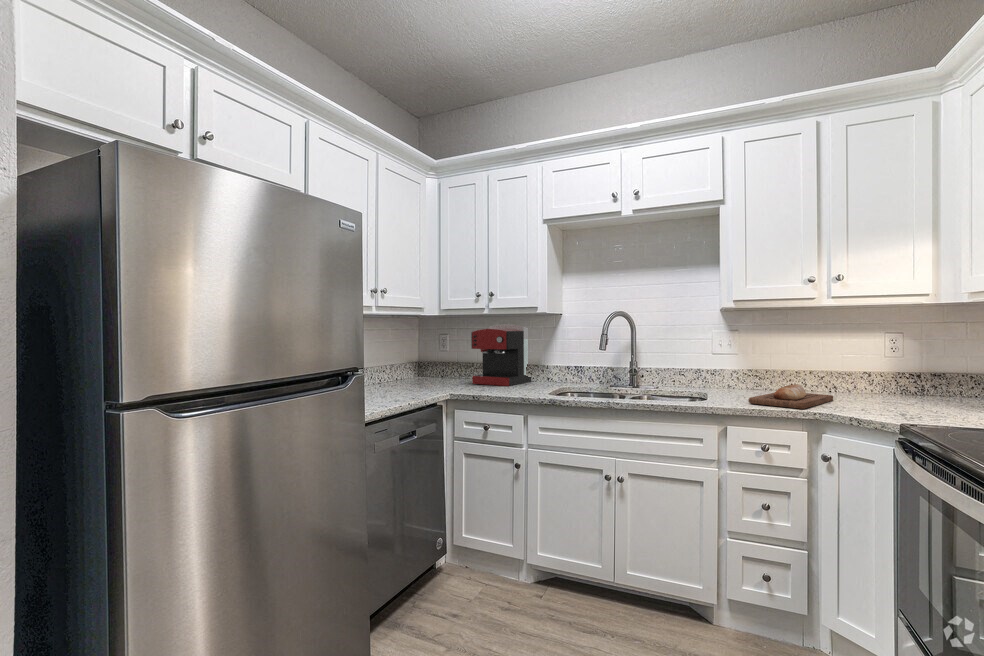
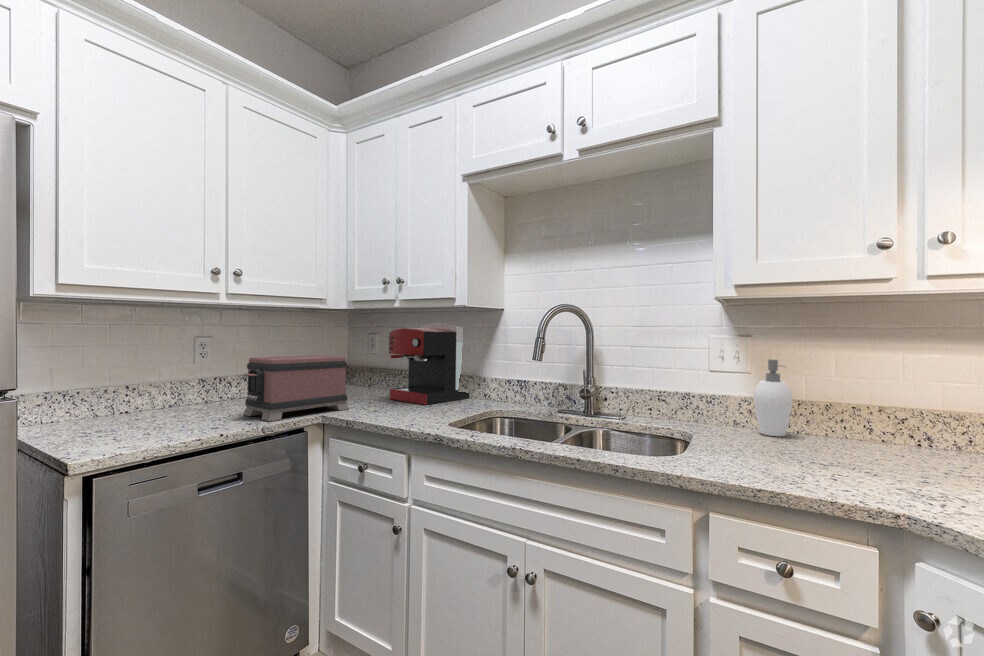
soap dispenser: none [741,345,764,392] -> present [754,359,793,436]
toaster: none [392,351,459,397] -> present [243,355,349,421]
bread loaf: present [748,384,833,409] -> none [755,435,930,500]

